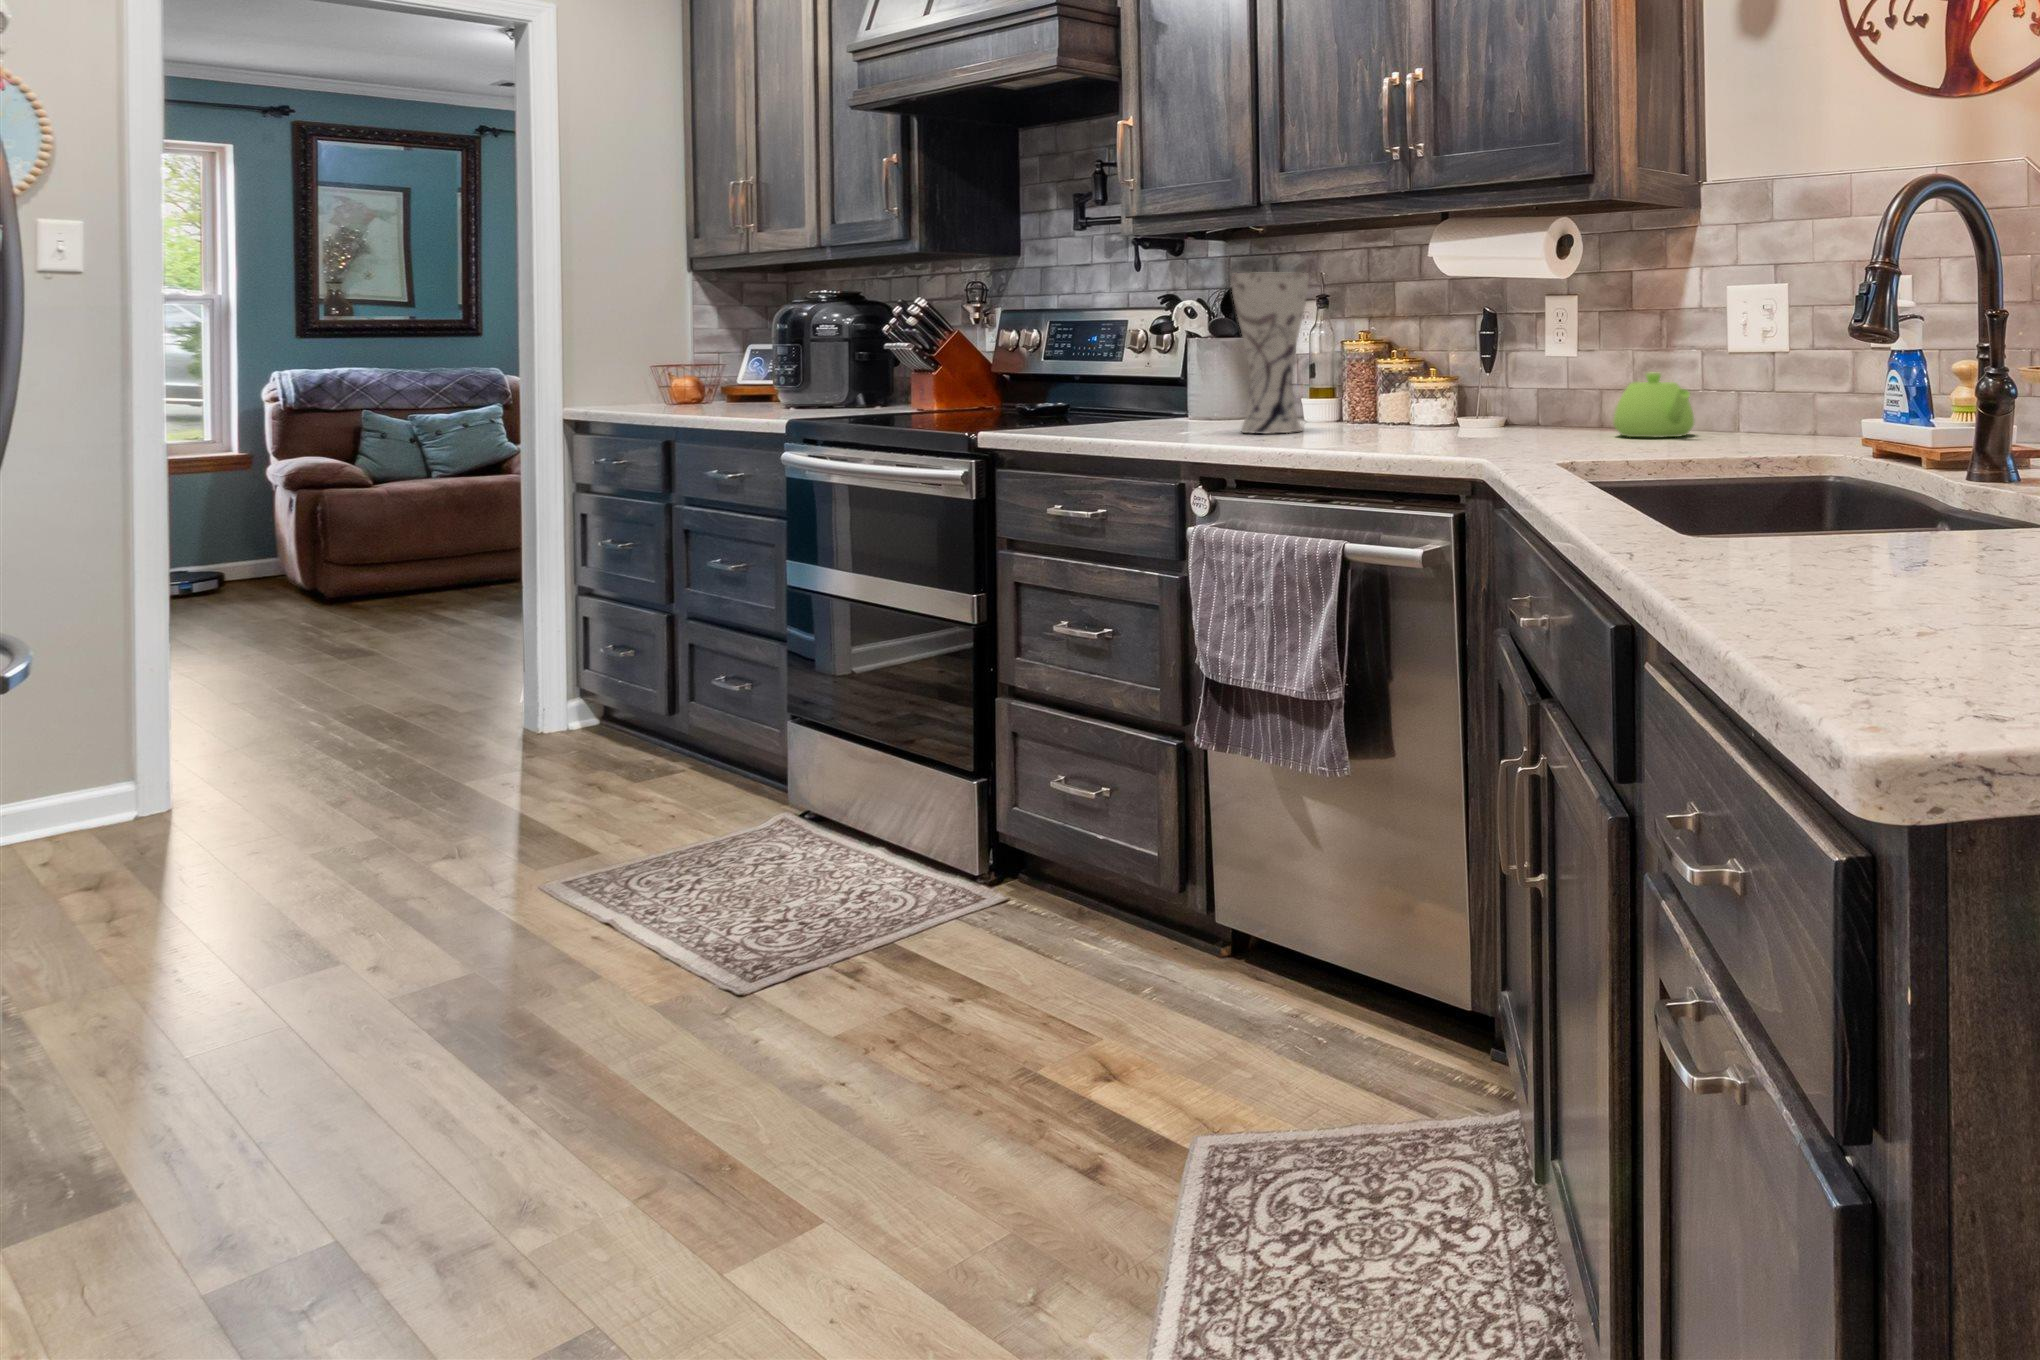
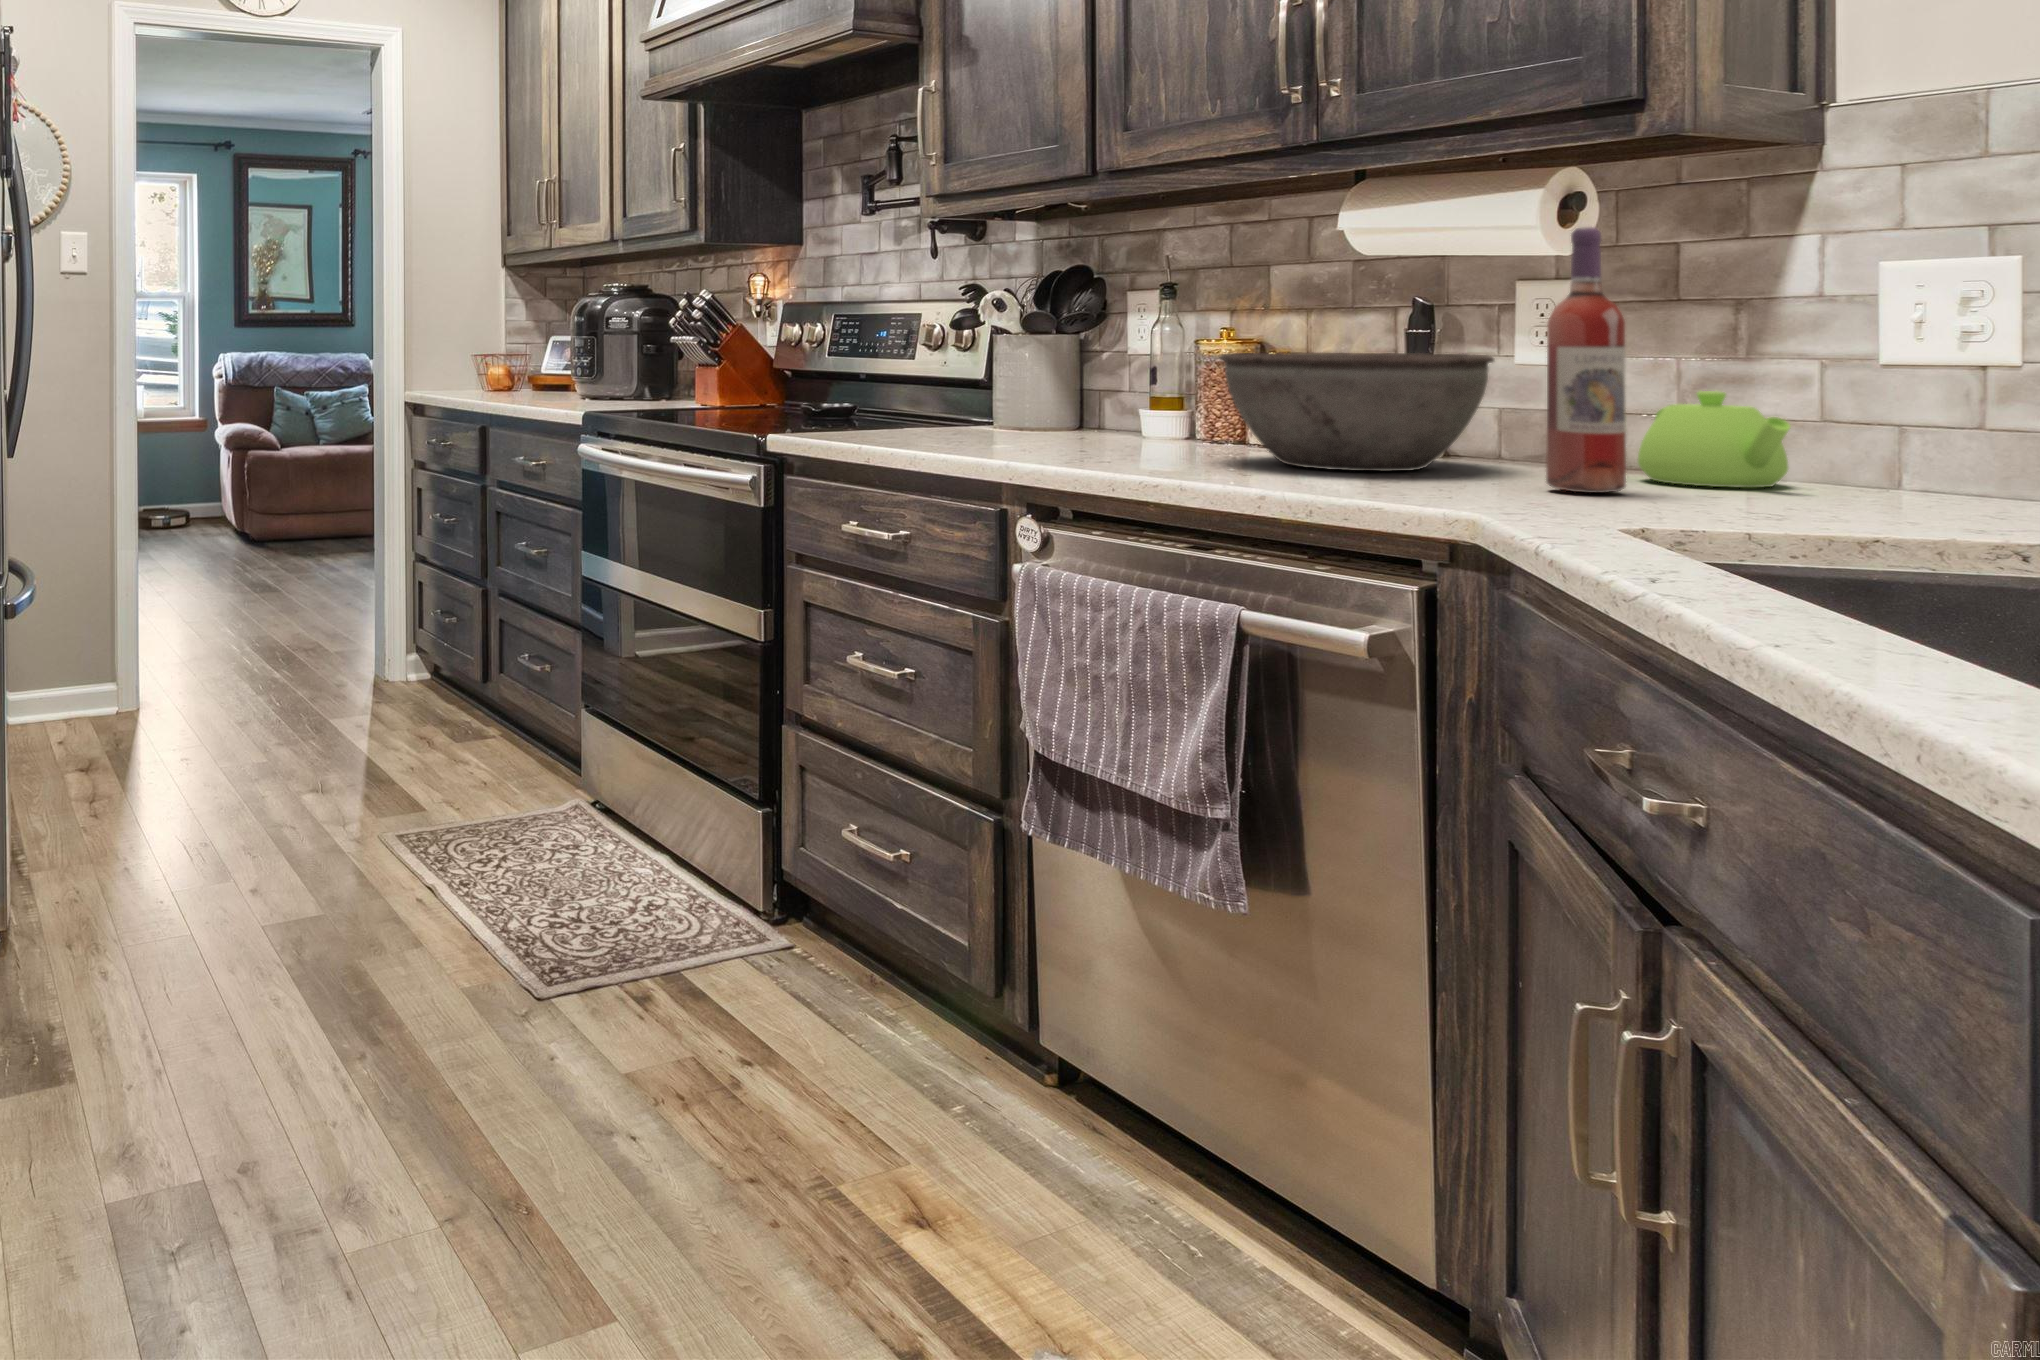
wine bottle: none [1551,260,1597,445] -> present [1546,227,1626,493]
vase: present [1231,273,1309,433] -> none [1059,255,1159,451]
bowl: none [1348,350,1531,439] -> present [1220,353,1494,471]

